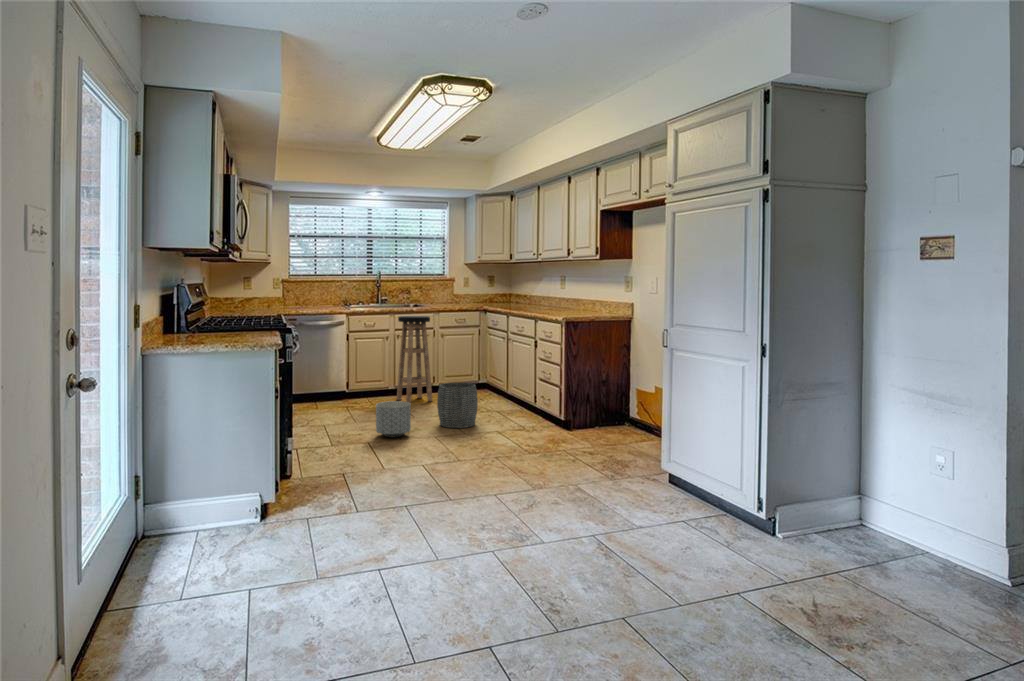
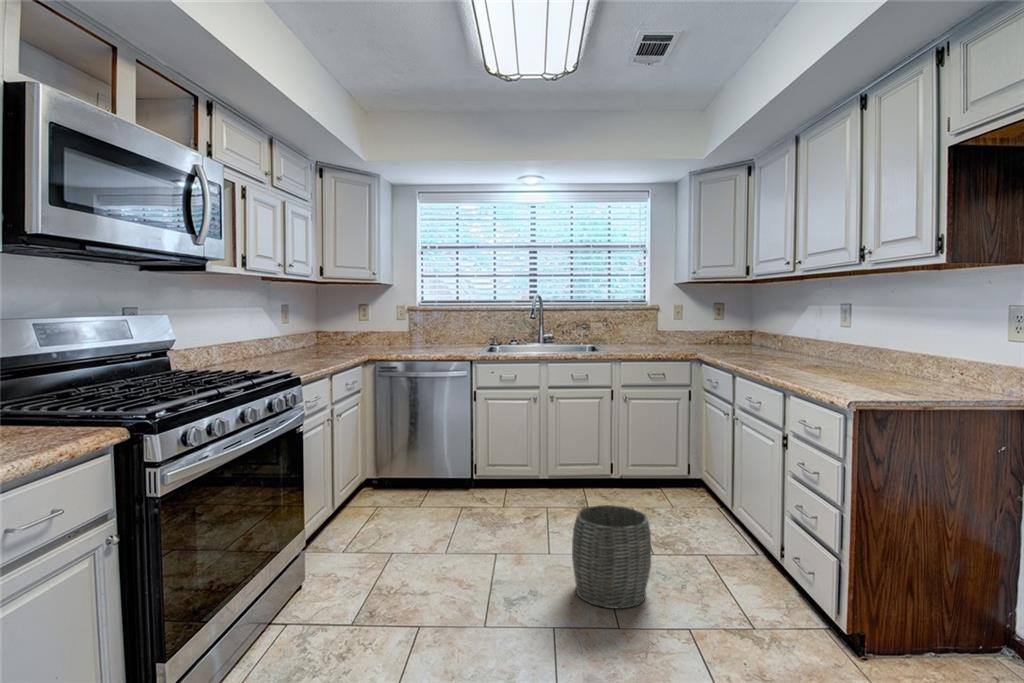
bar stool: present [397,316,433,403] -> none [545,366,599,511]
planter: present [376,401,411,438] -> none [437,541,504,623]

